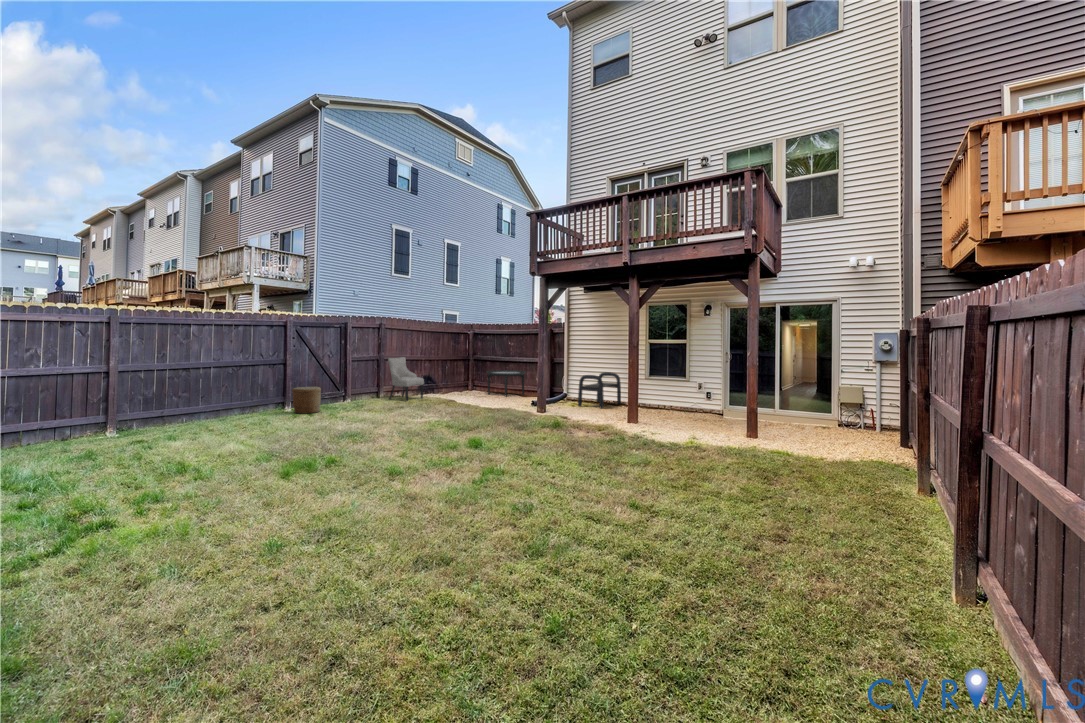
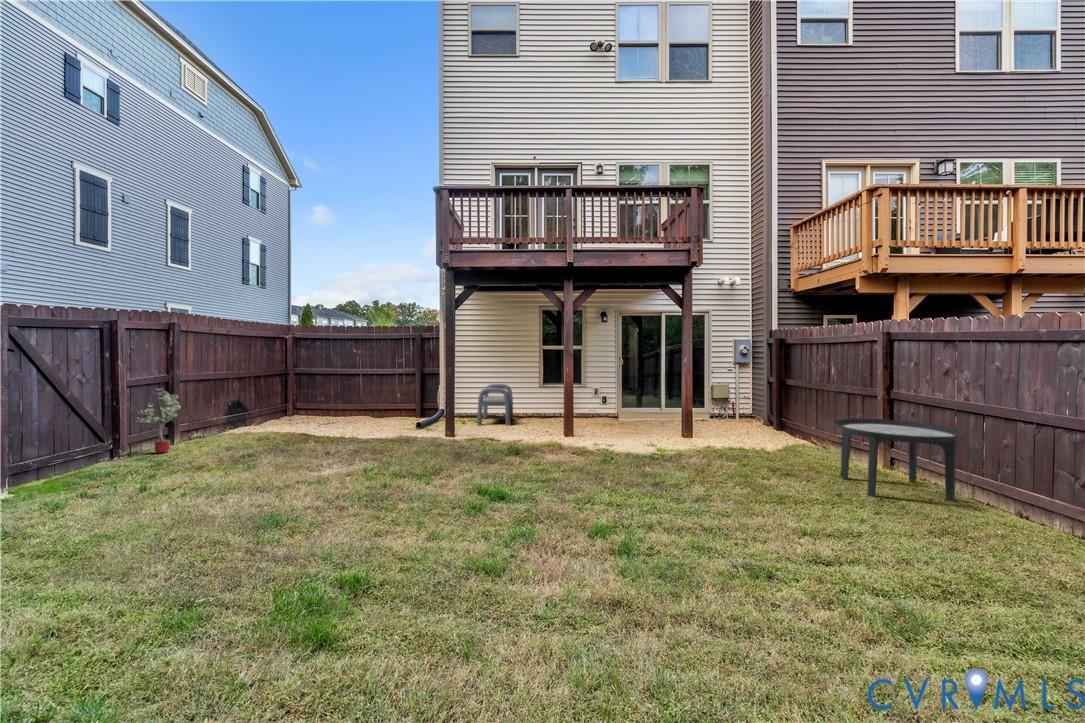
chair: present [388,357,424,401] -> none [185,375,247,442]
potted tree: none [352,364,379,404] -> present [137,388,181,453]
round table: present [487,370,525,397] -> present [833,418,966,501]
woven basket: present [292,387,321,414] -> none [39,432,105,485]

